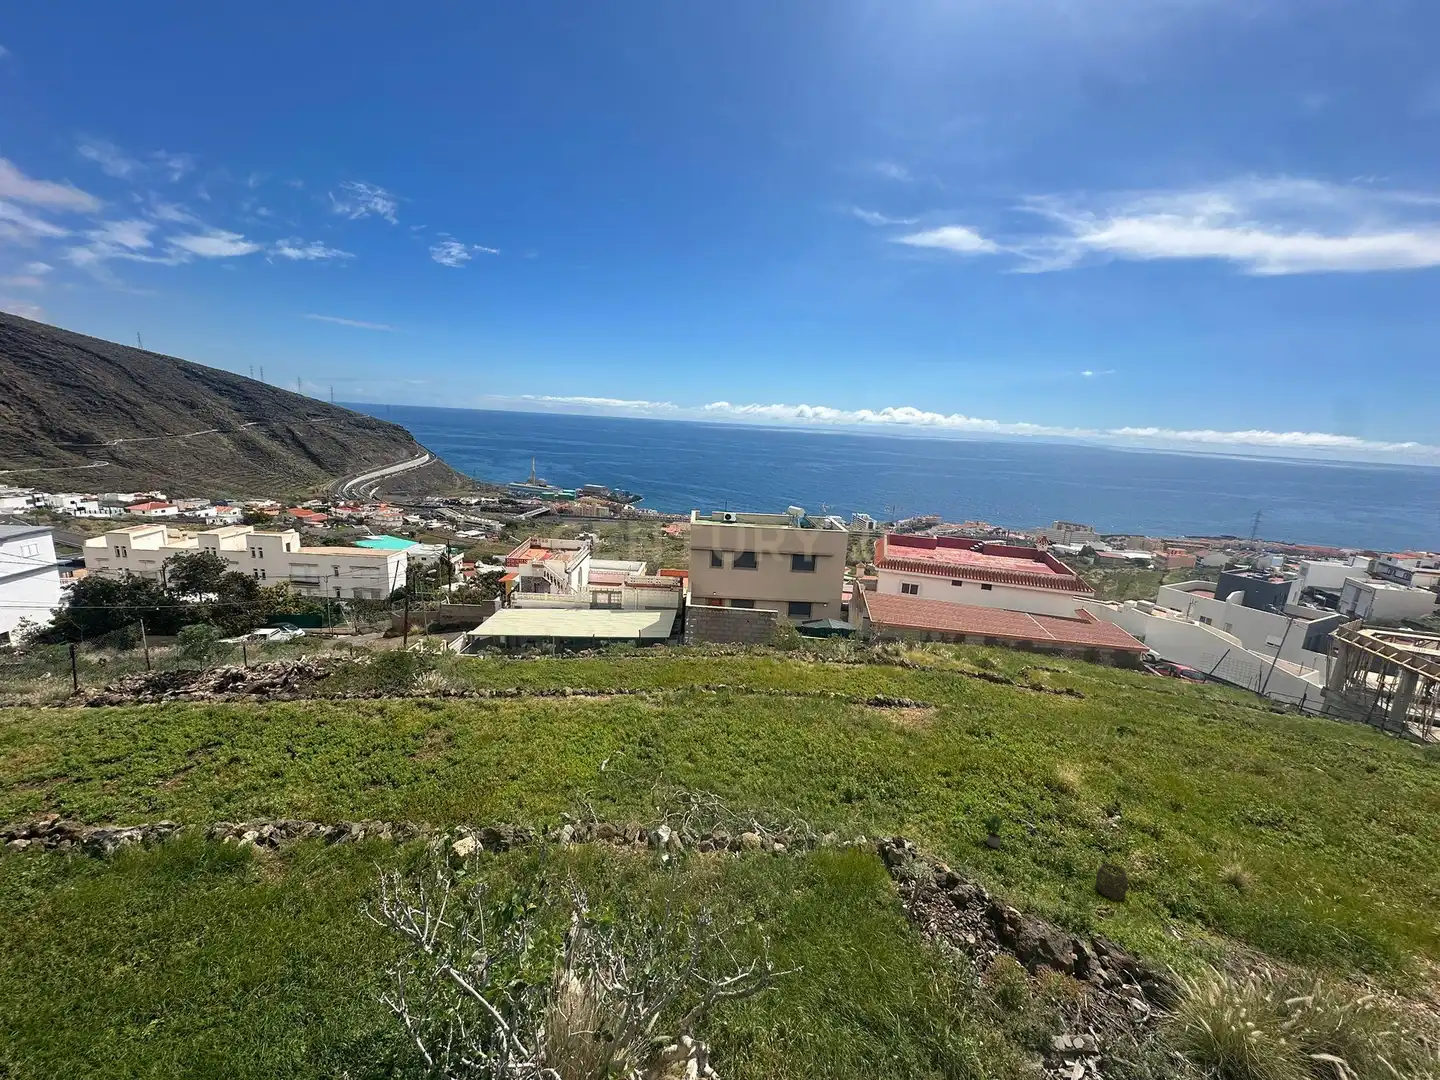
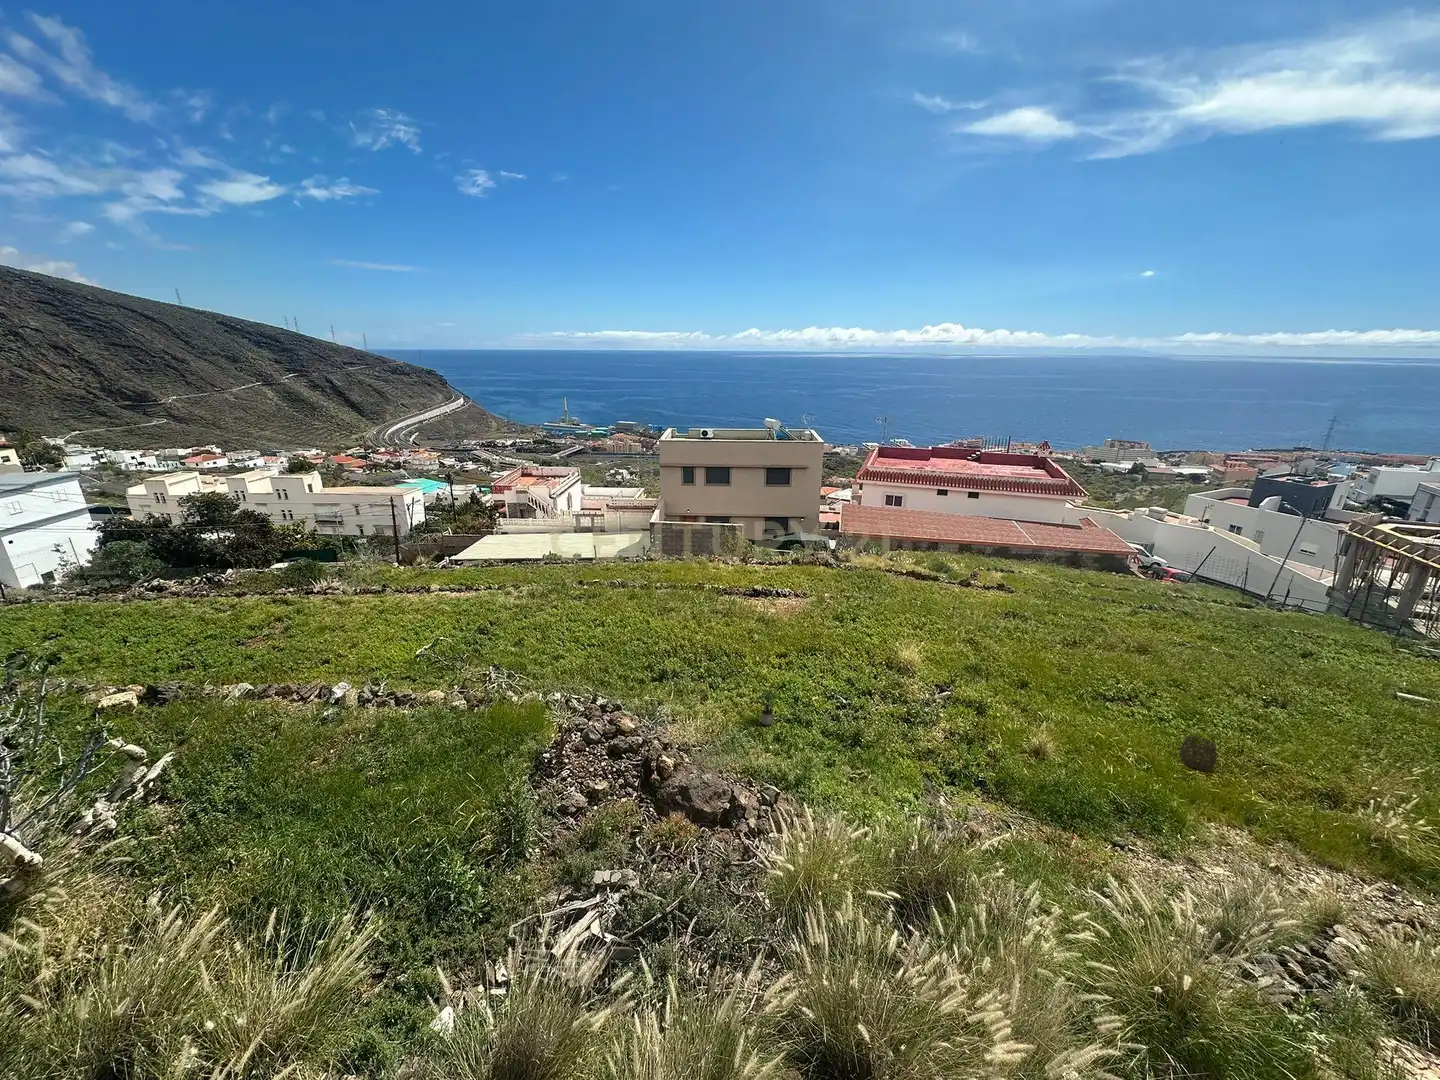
woven basket: present [1096,864,1128,899] -> present [1180,736,1218,771]

